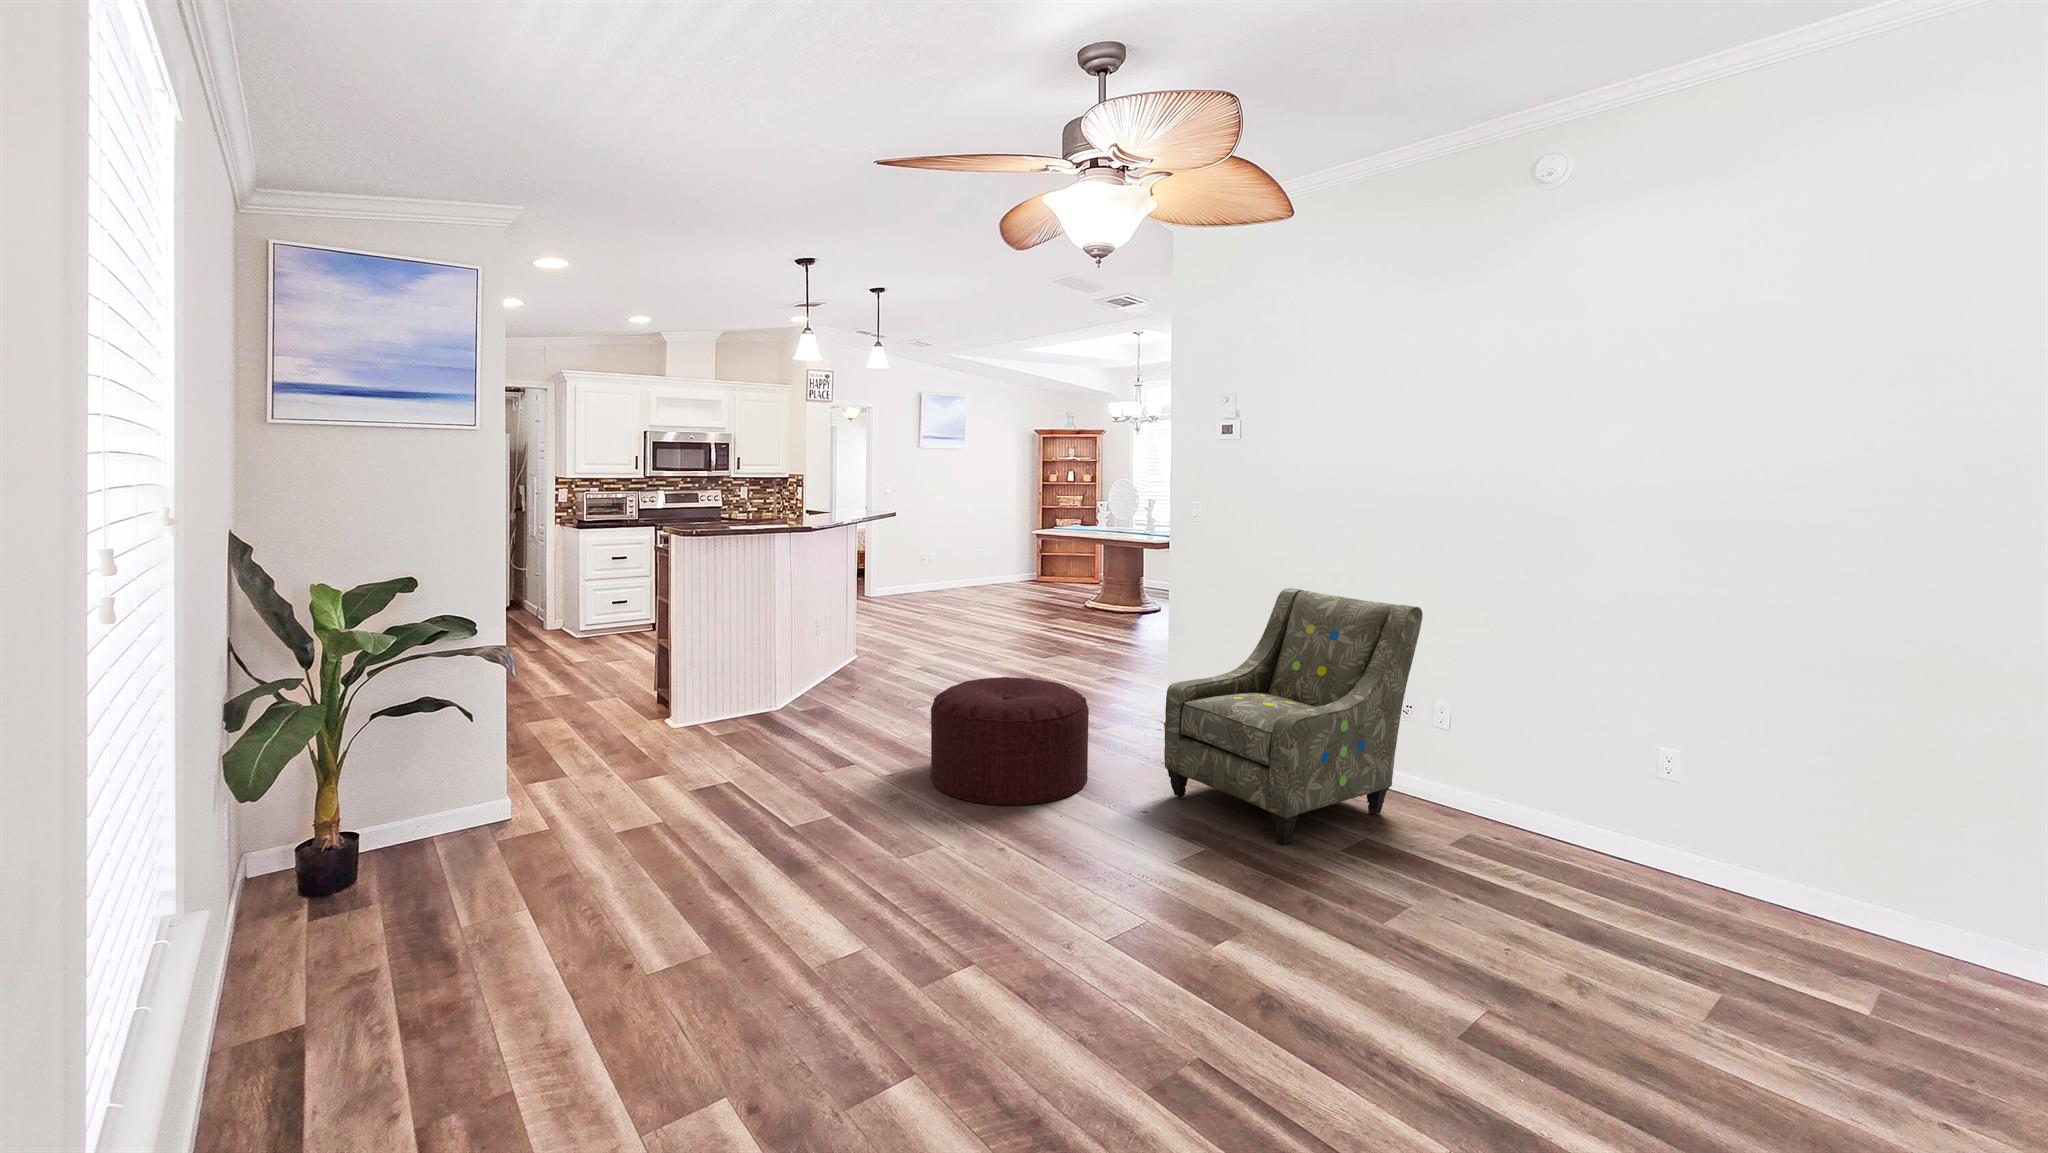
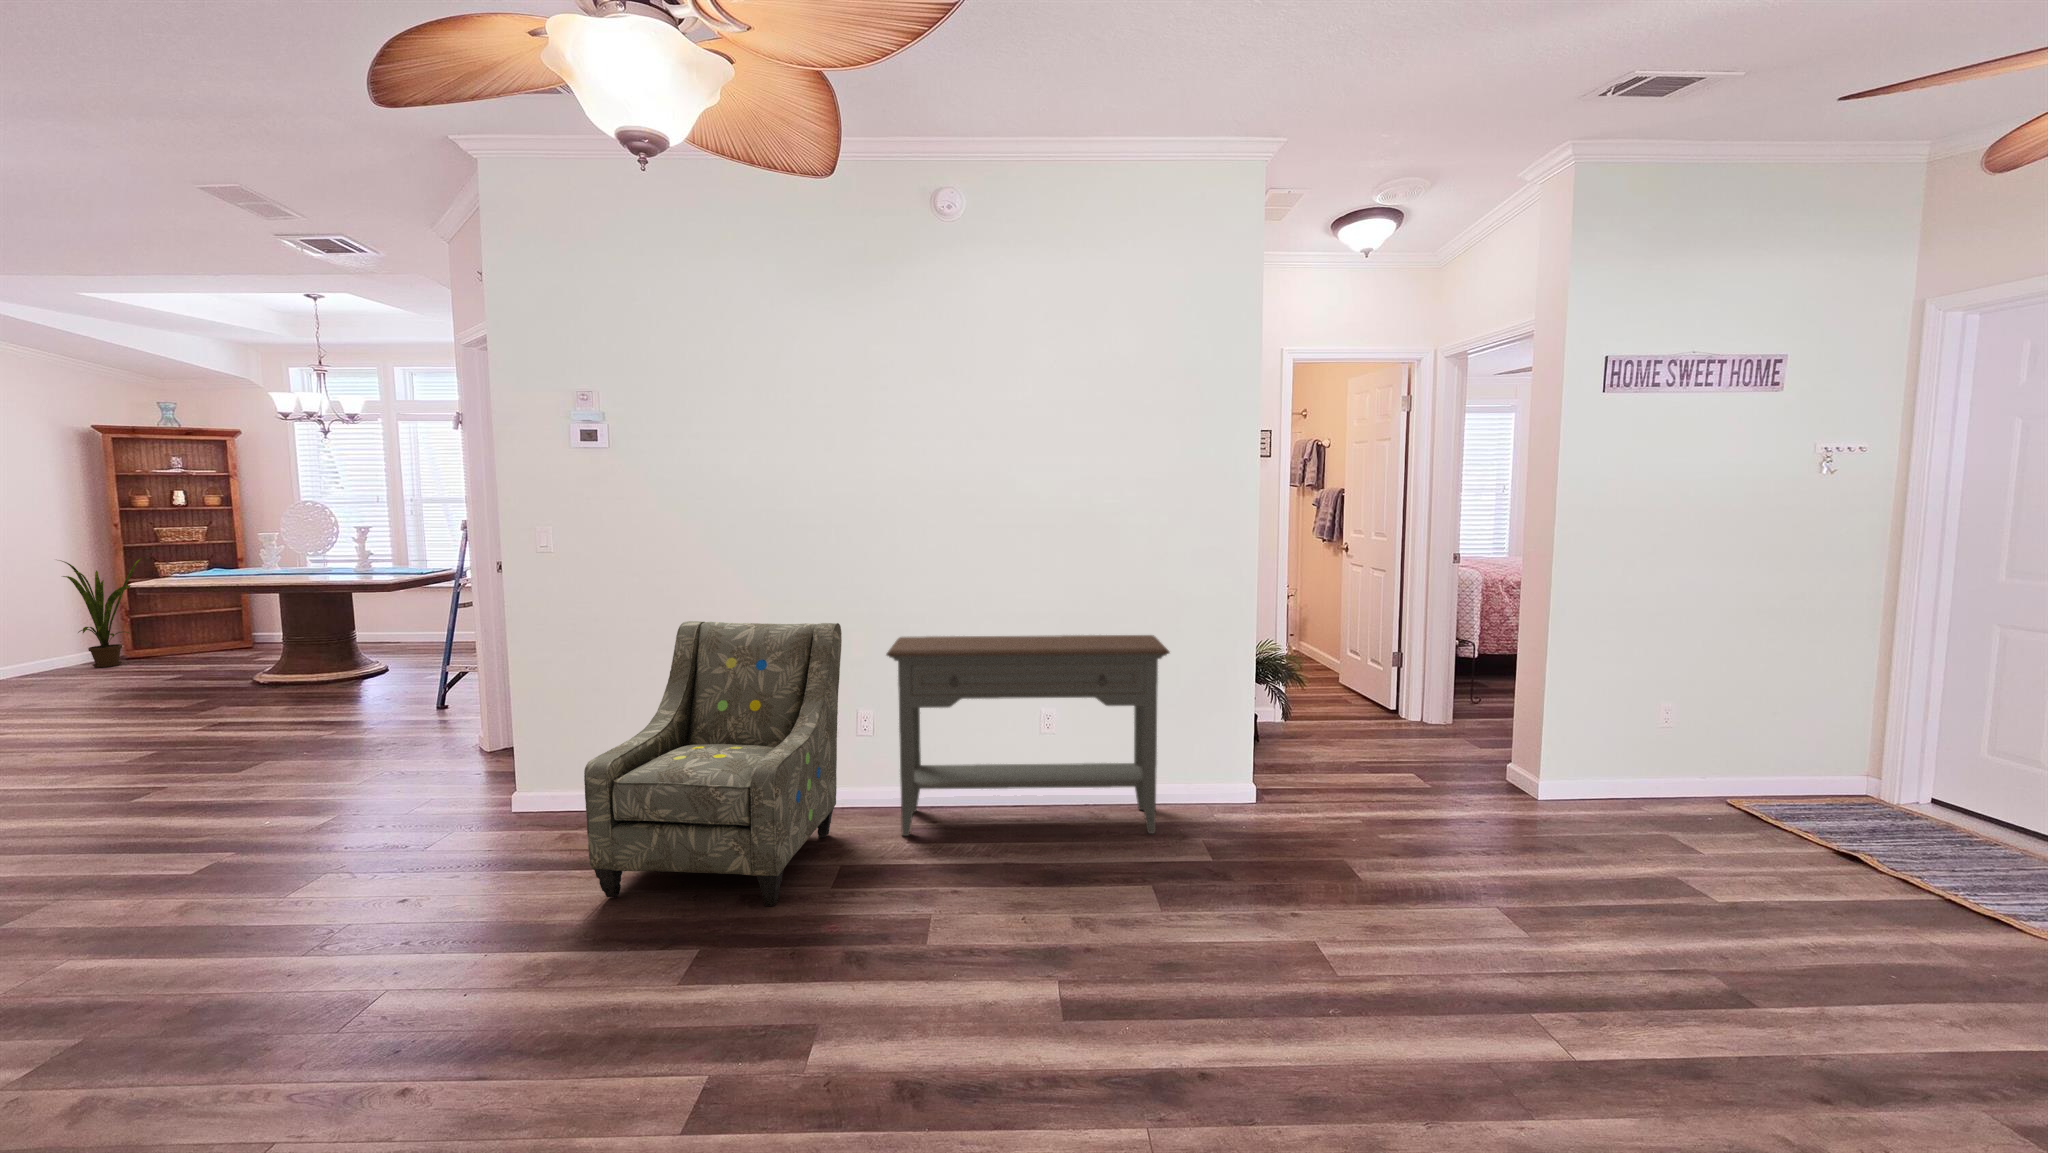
house plant: none [1010,513,1049,586] -> present [60,558,141,668]
console table: none [1448,632,1872,953] -> present [886,635,1170,836]
ottoman: present [931,677,1089,805] -> none [142,805,470,1048]

